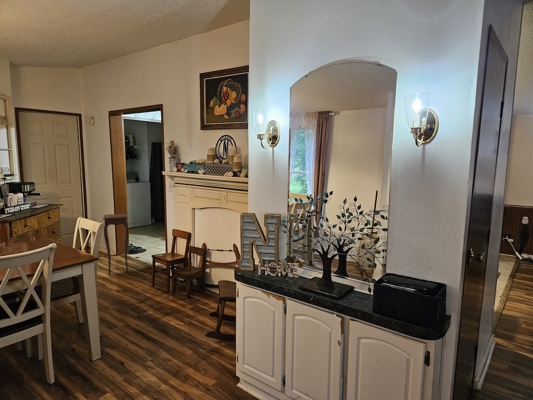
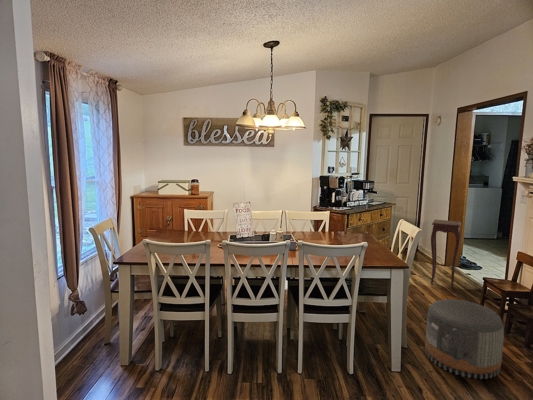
pouf: none [116,277,175,338] -> present [425,299,504,379]

